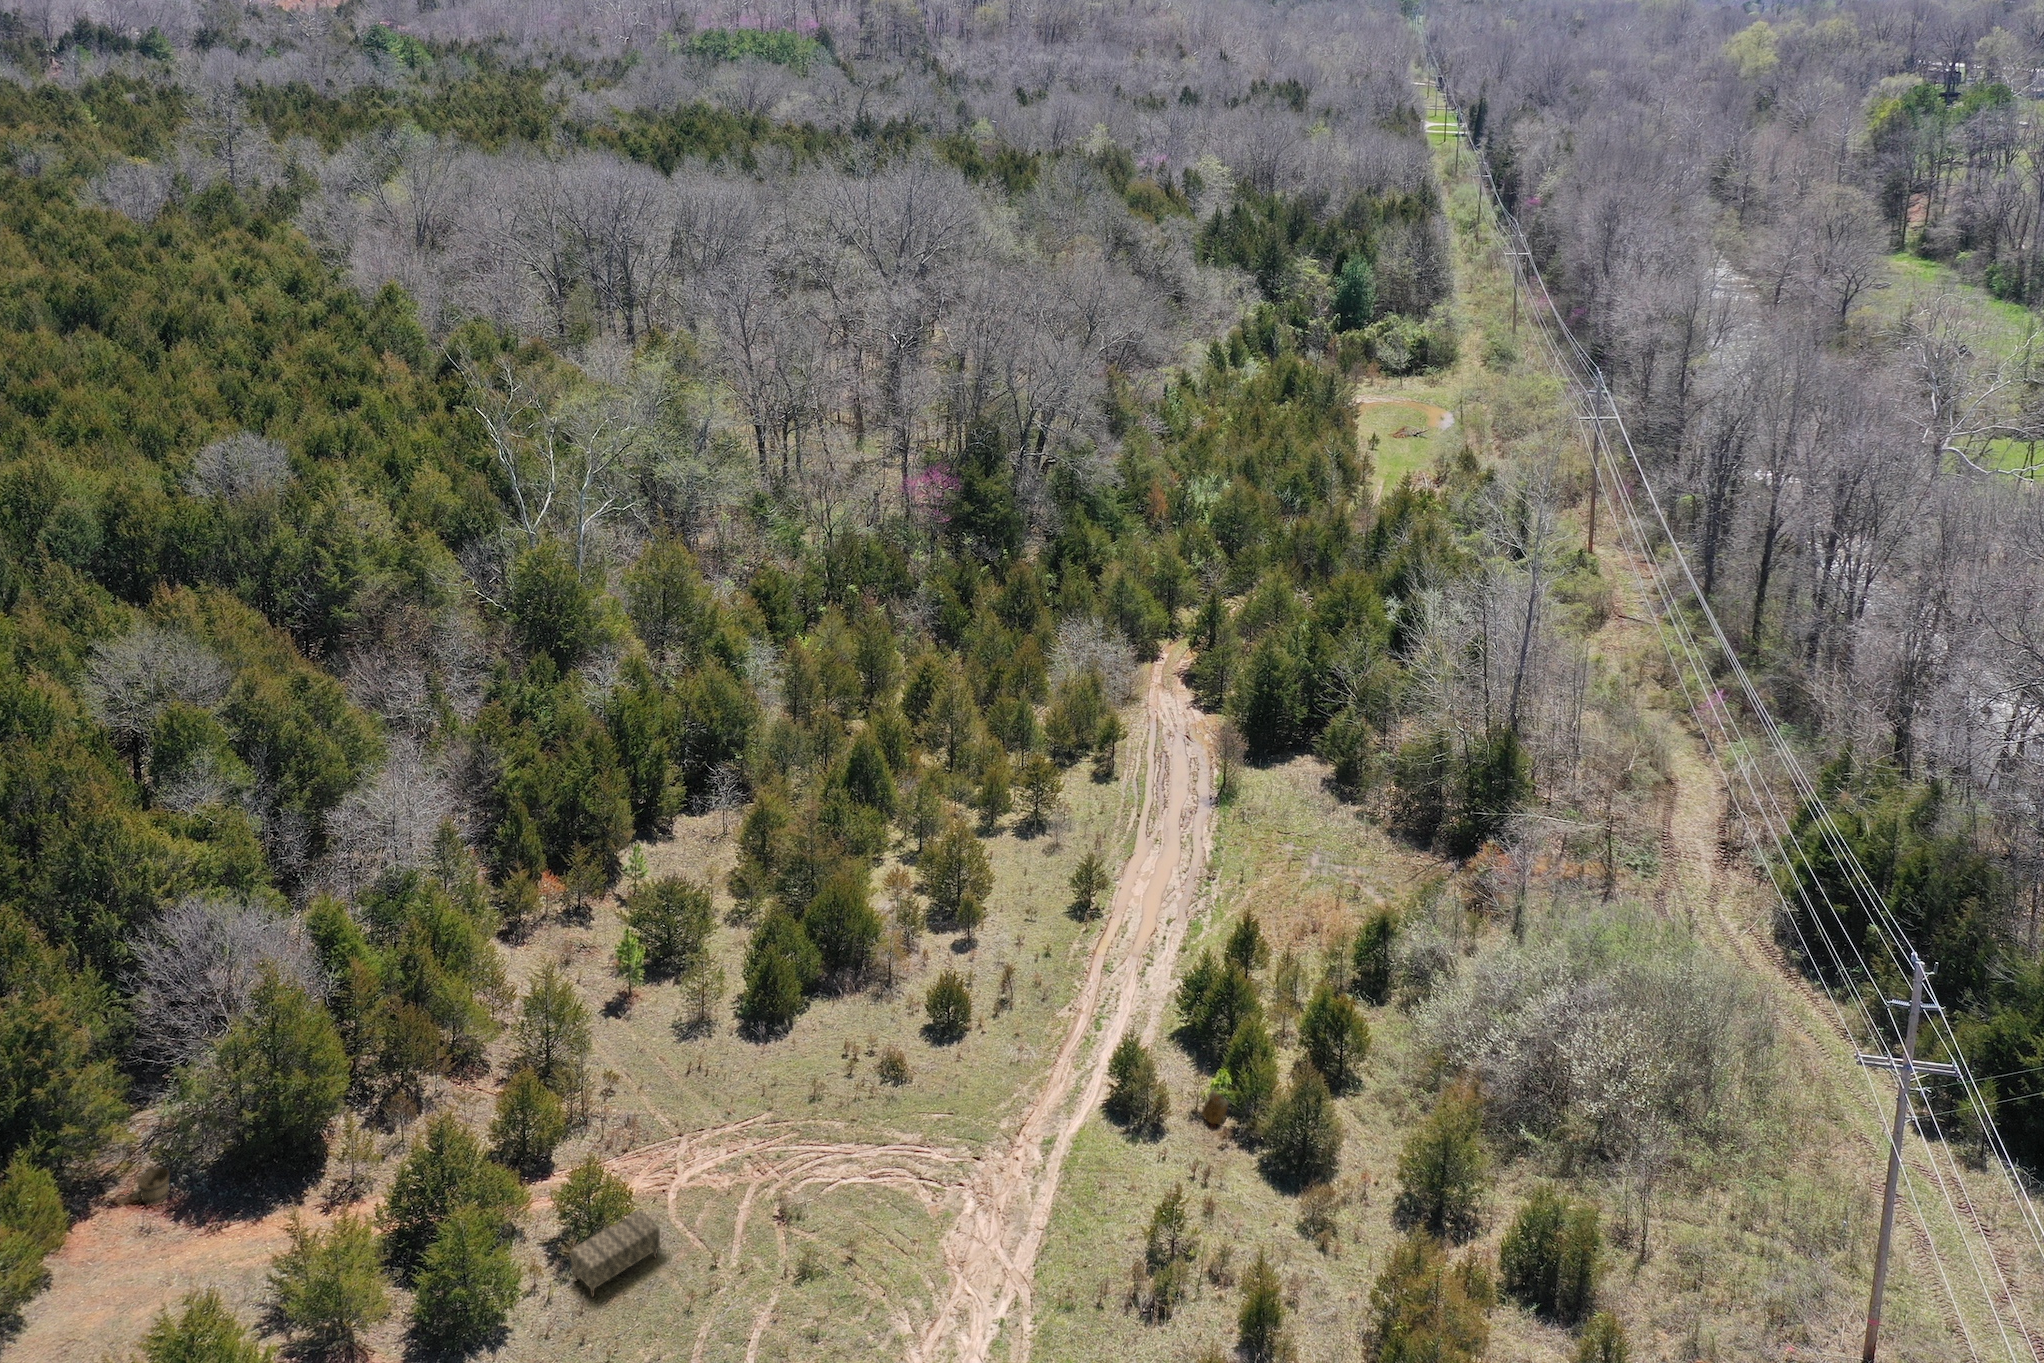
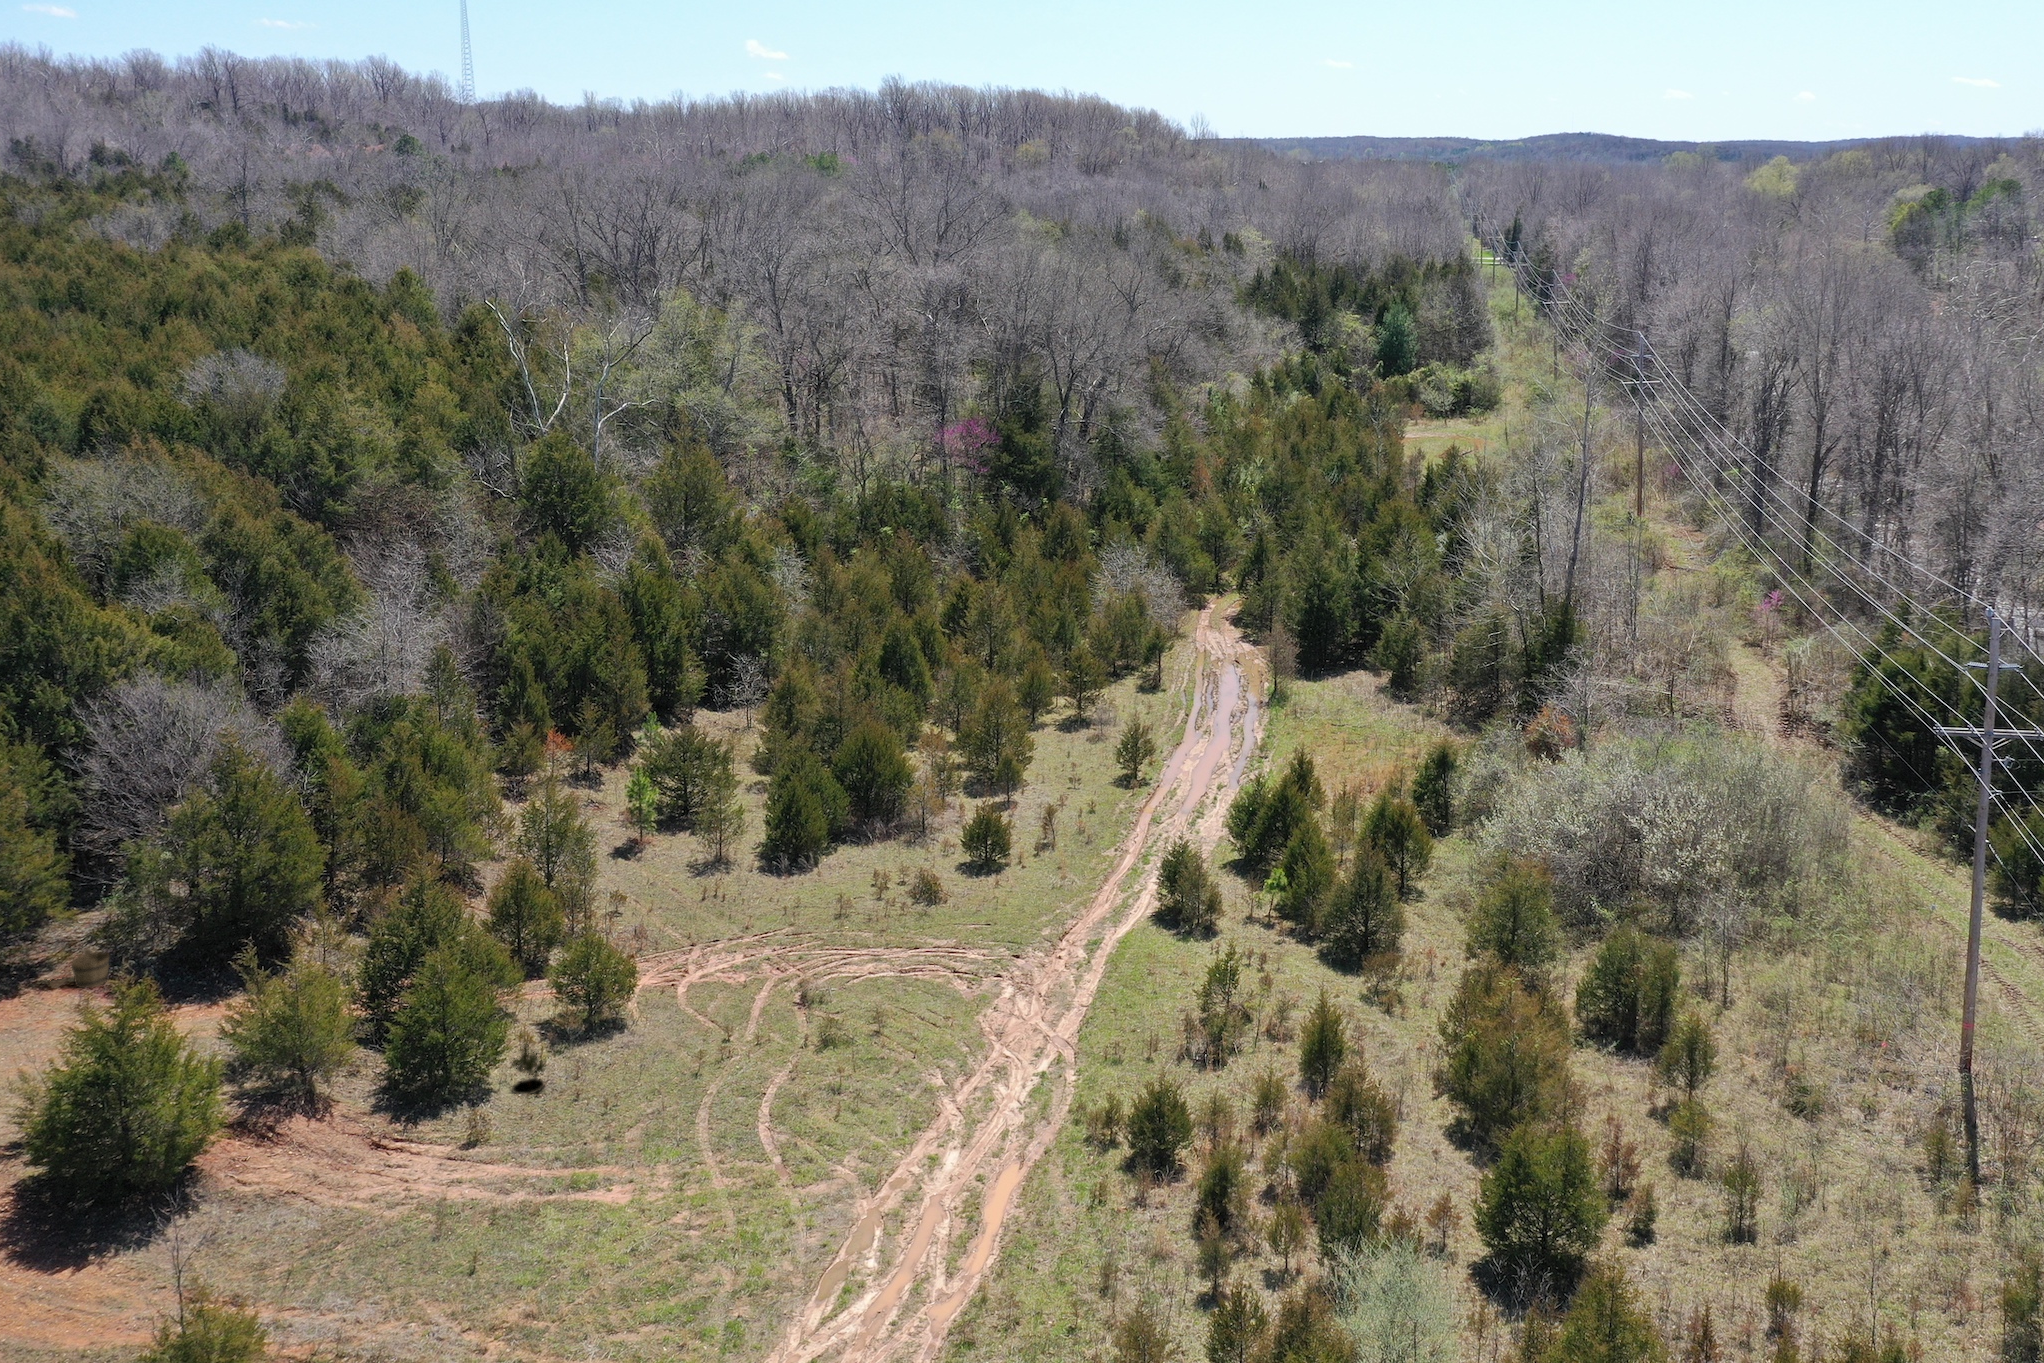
backpack: present [1202,1090,1228,1126] -> none [1254,894,1281,931]
bench: present [571,1210,660,1297] -> none [569,987,669,1066]
potted tree: none [520,1286,555,1335] -> present [512,1042,546,1095]

